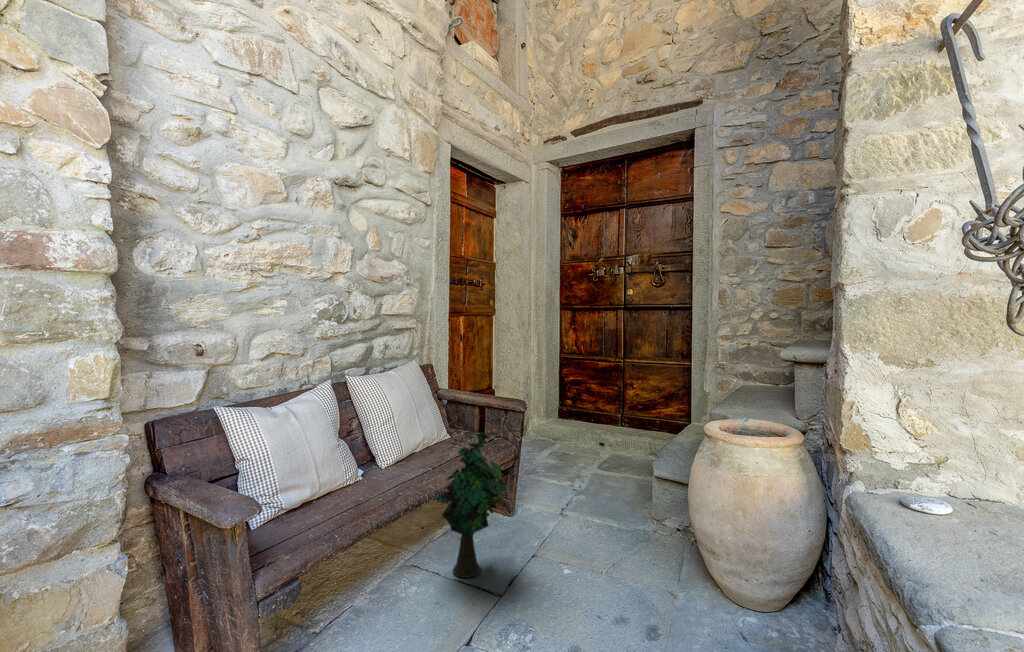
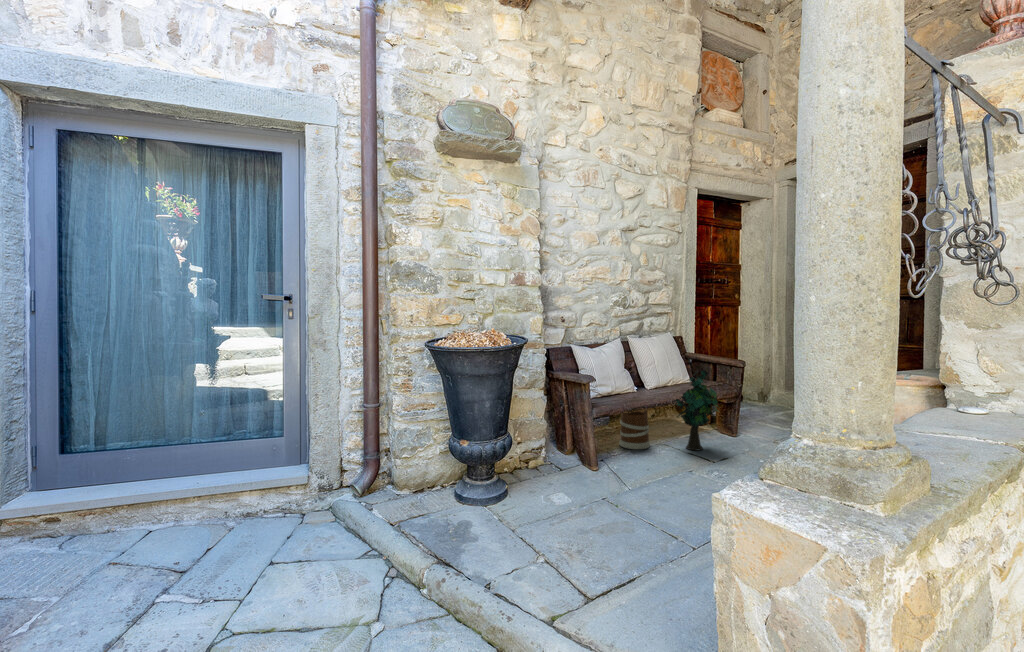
wooden bucket: none [330,486,390,604] -> present [619,409,650,449]

